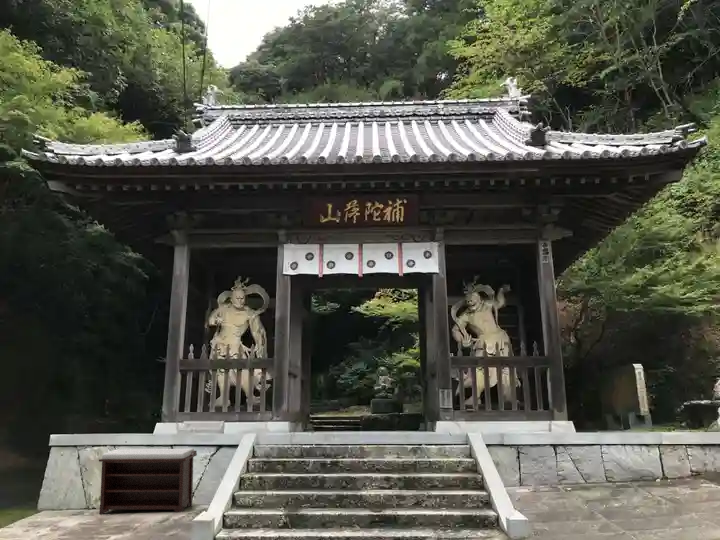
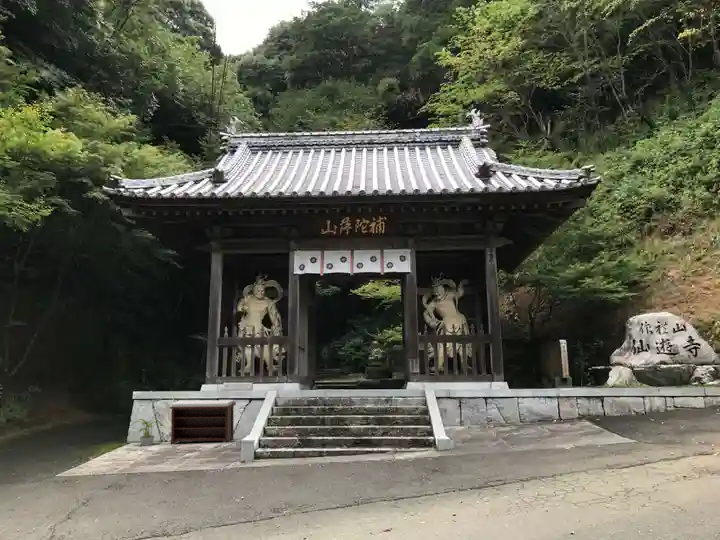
potted plant: none [42,476,92,517] -> present [134,419,159,446]

